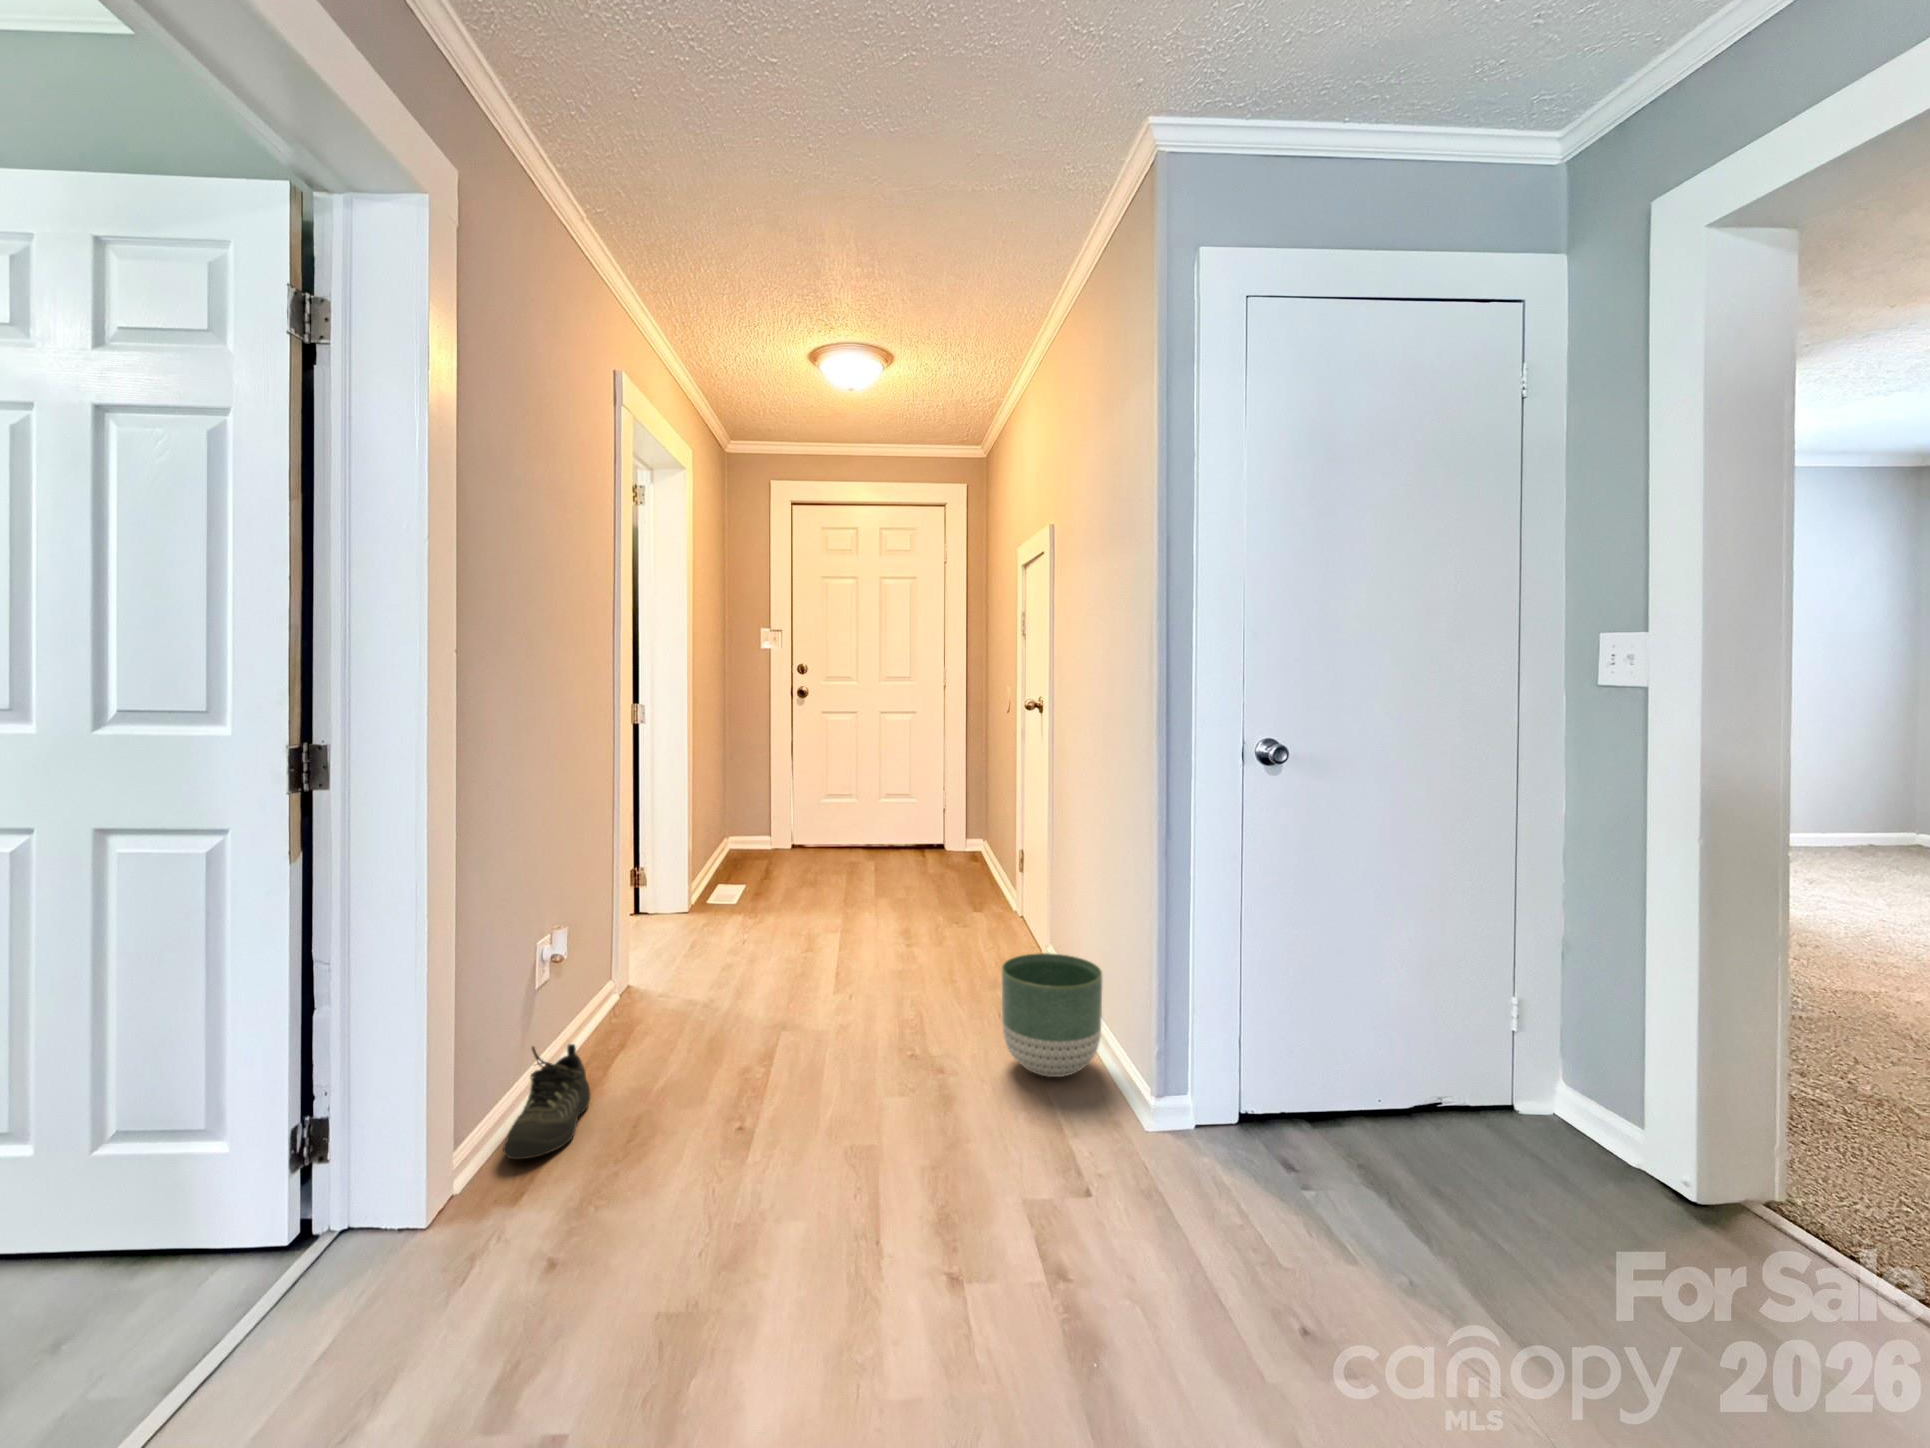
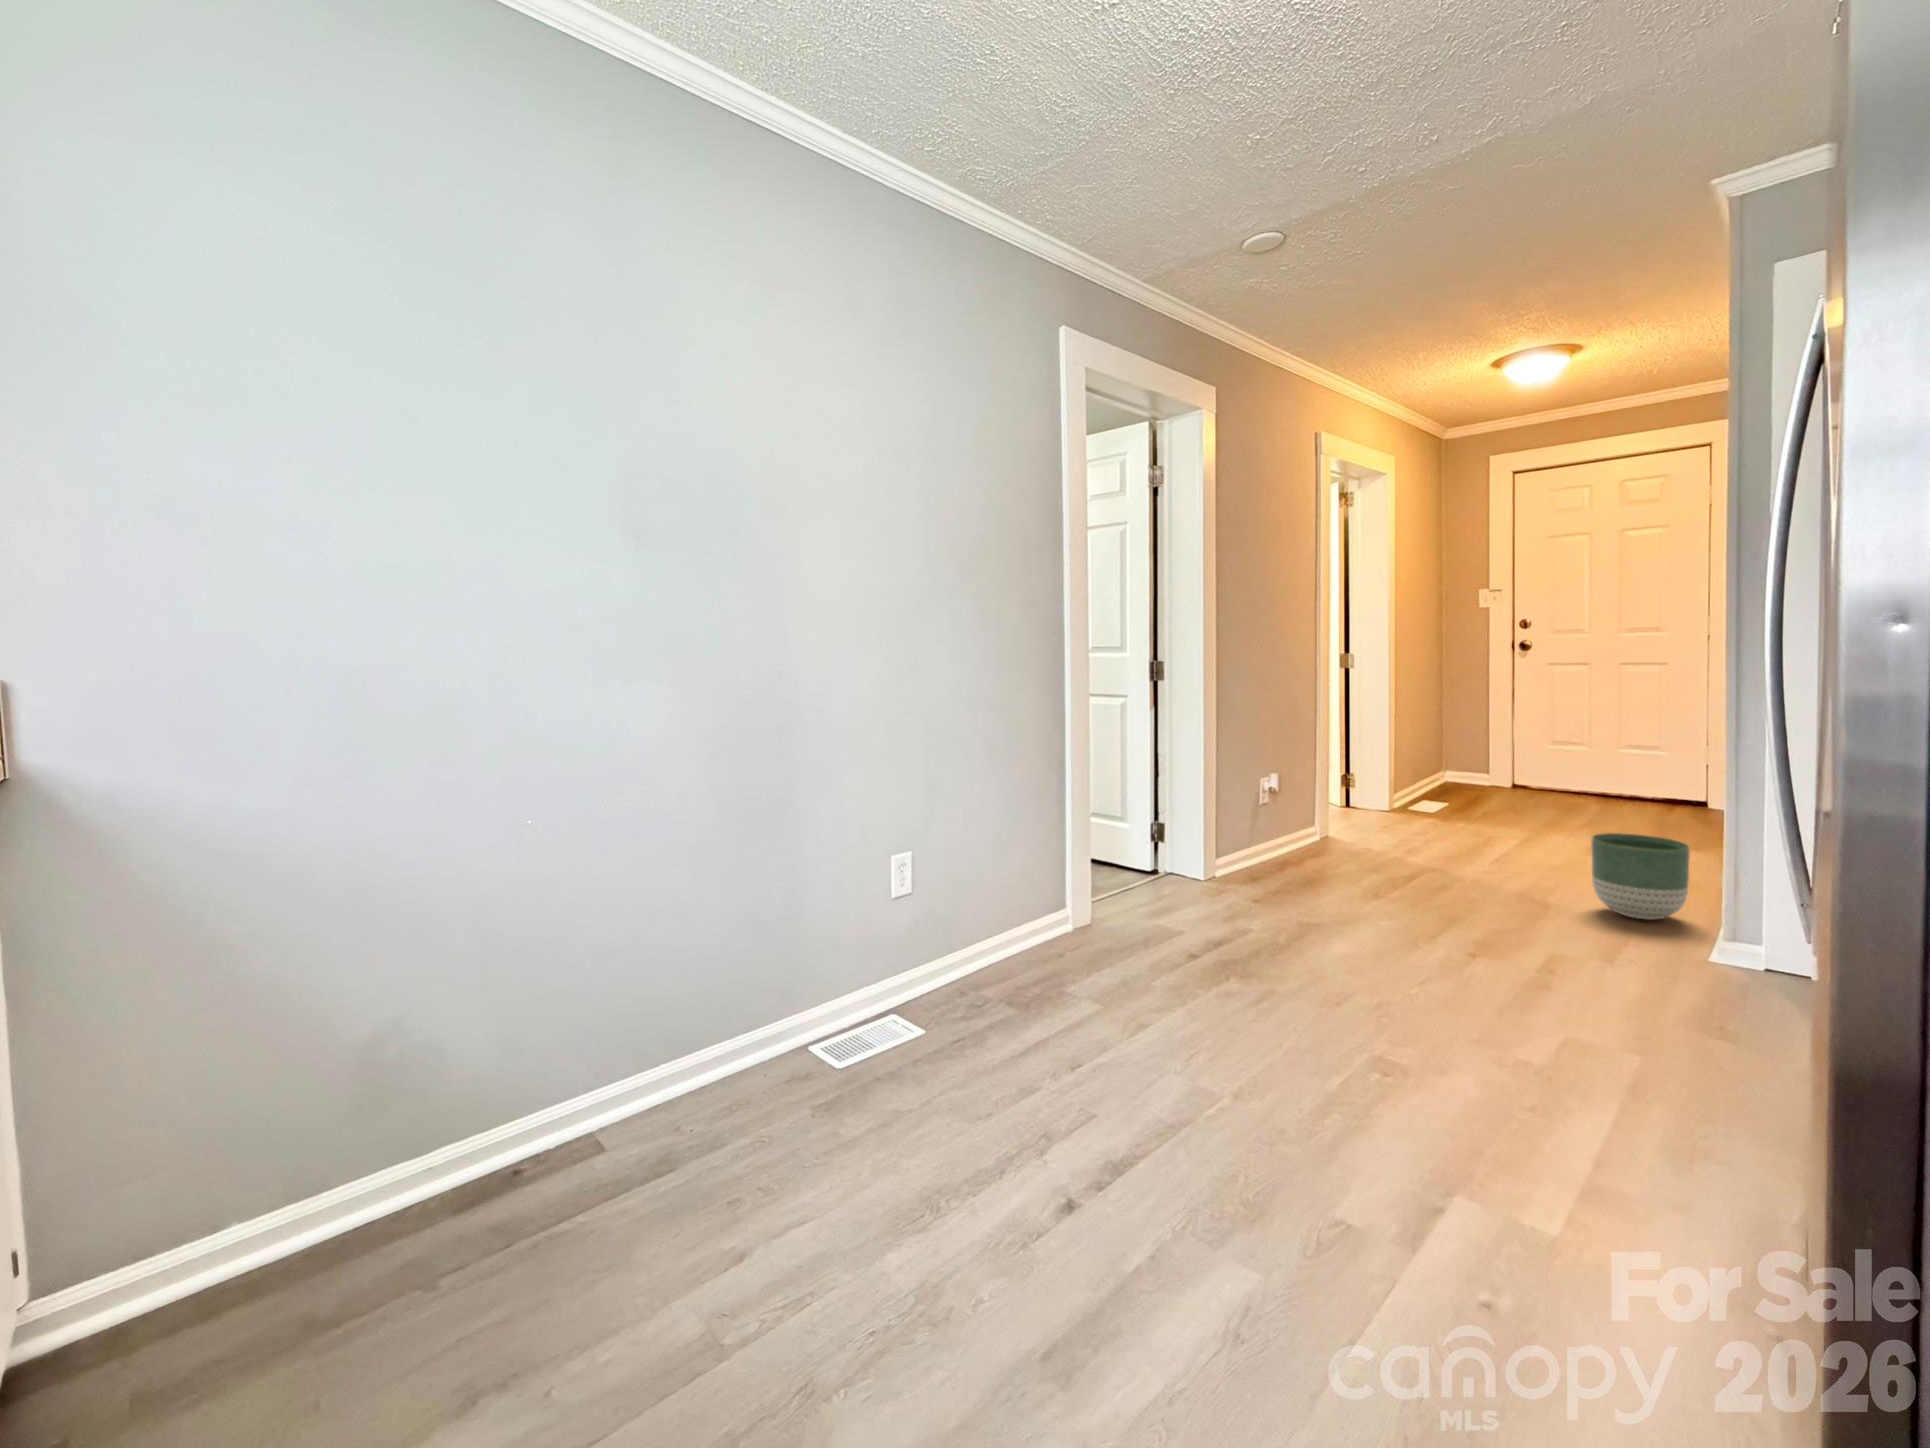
shoe: present [503,1044,591,1159] -> none [1240,827,1290,877]

